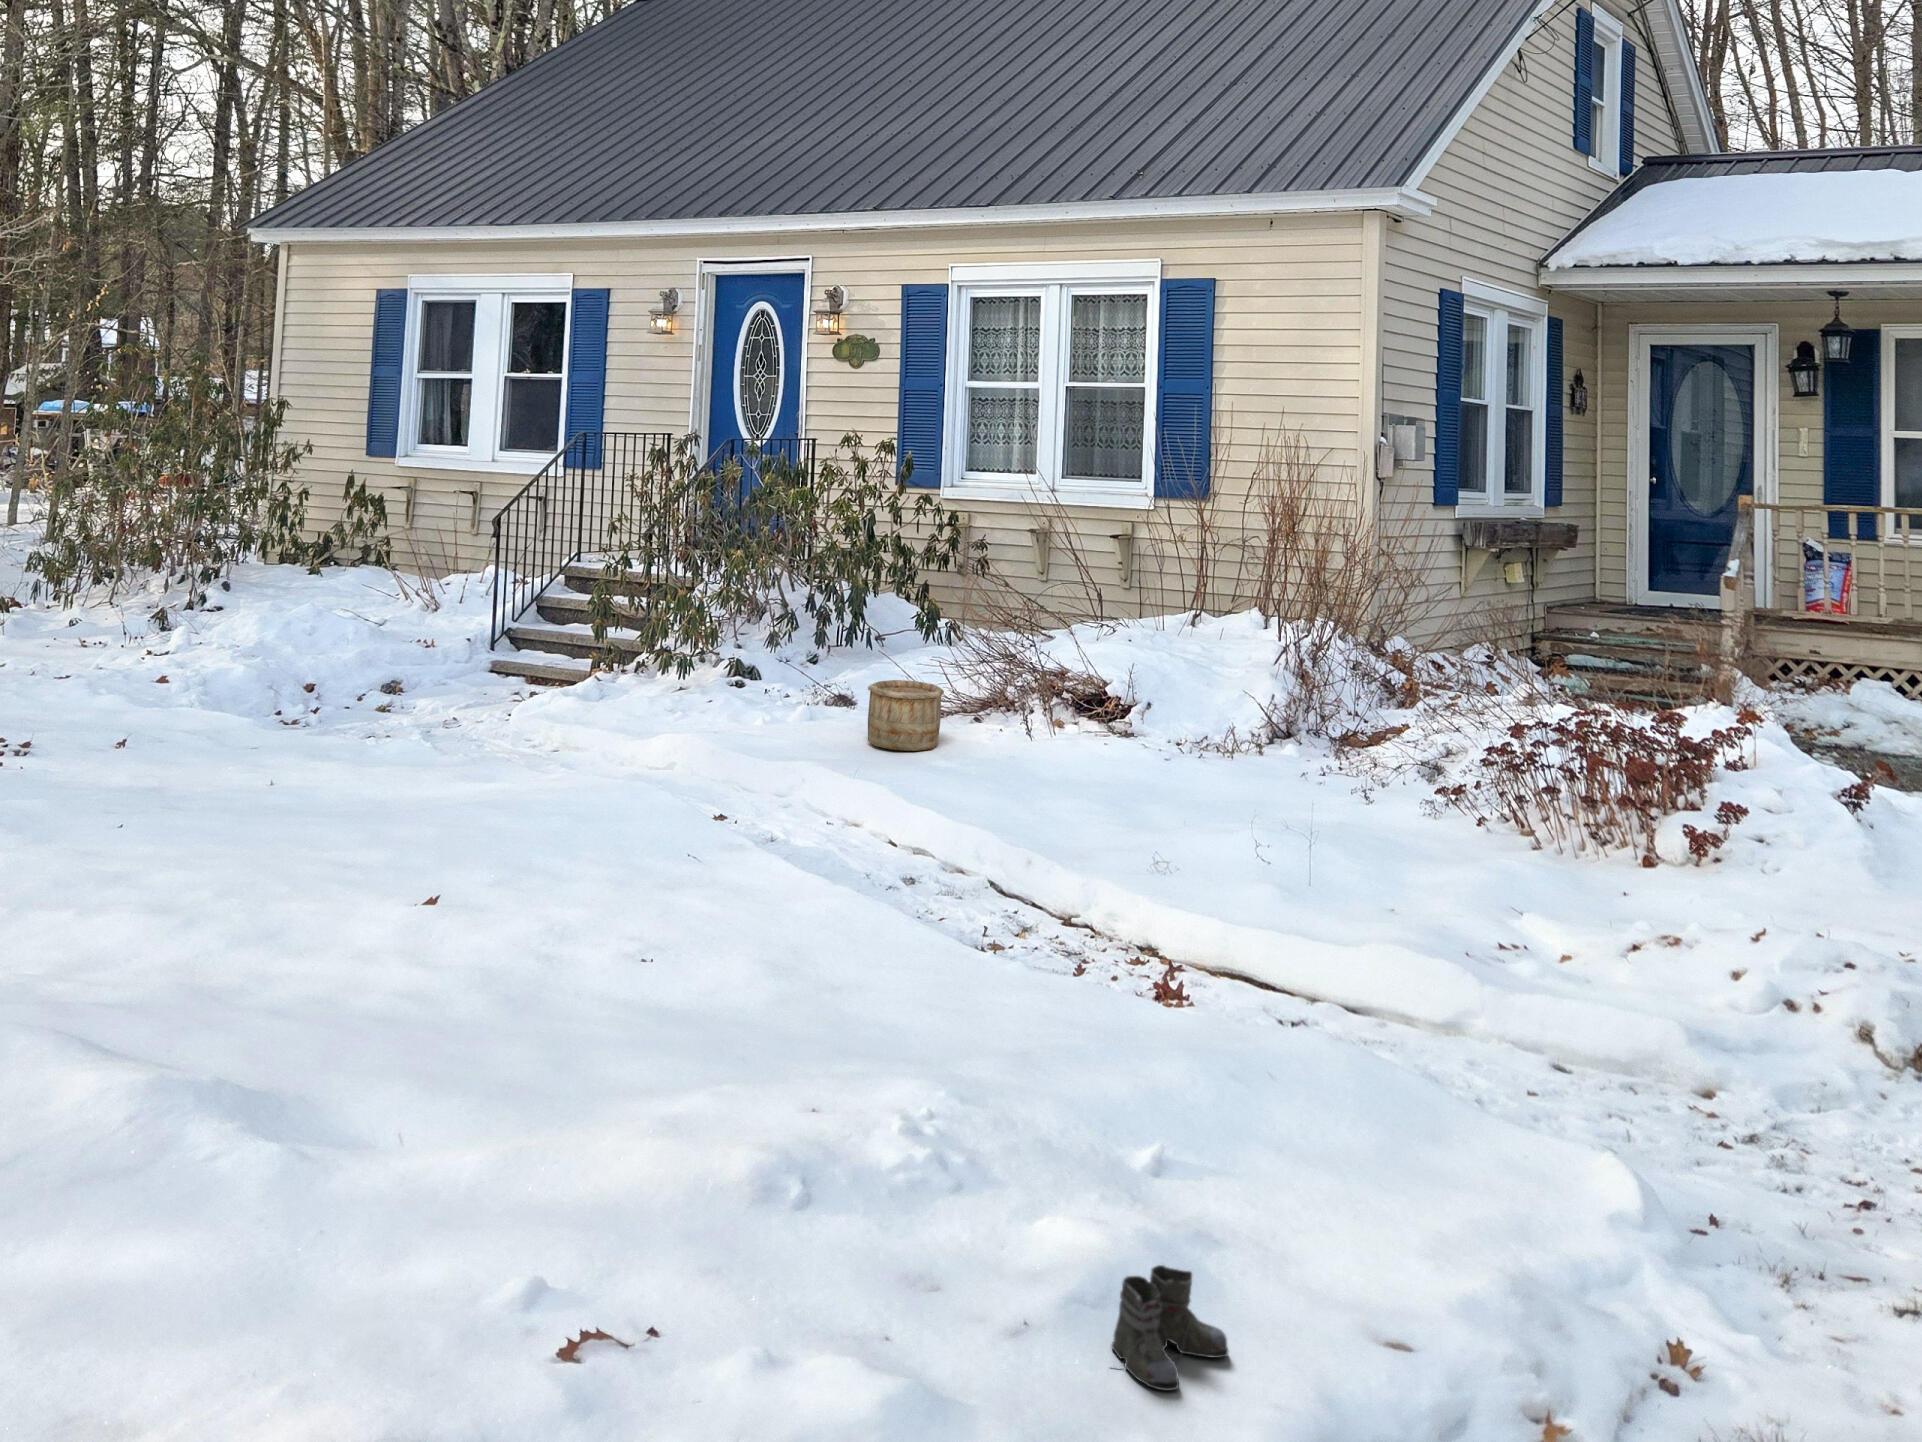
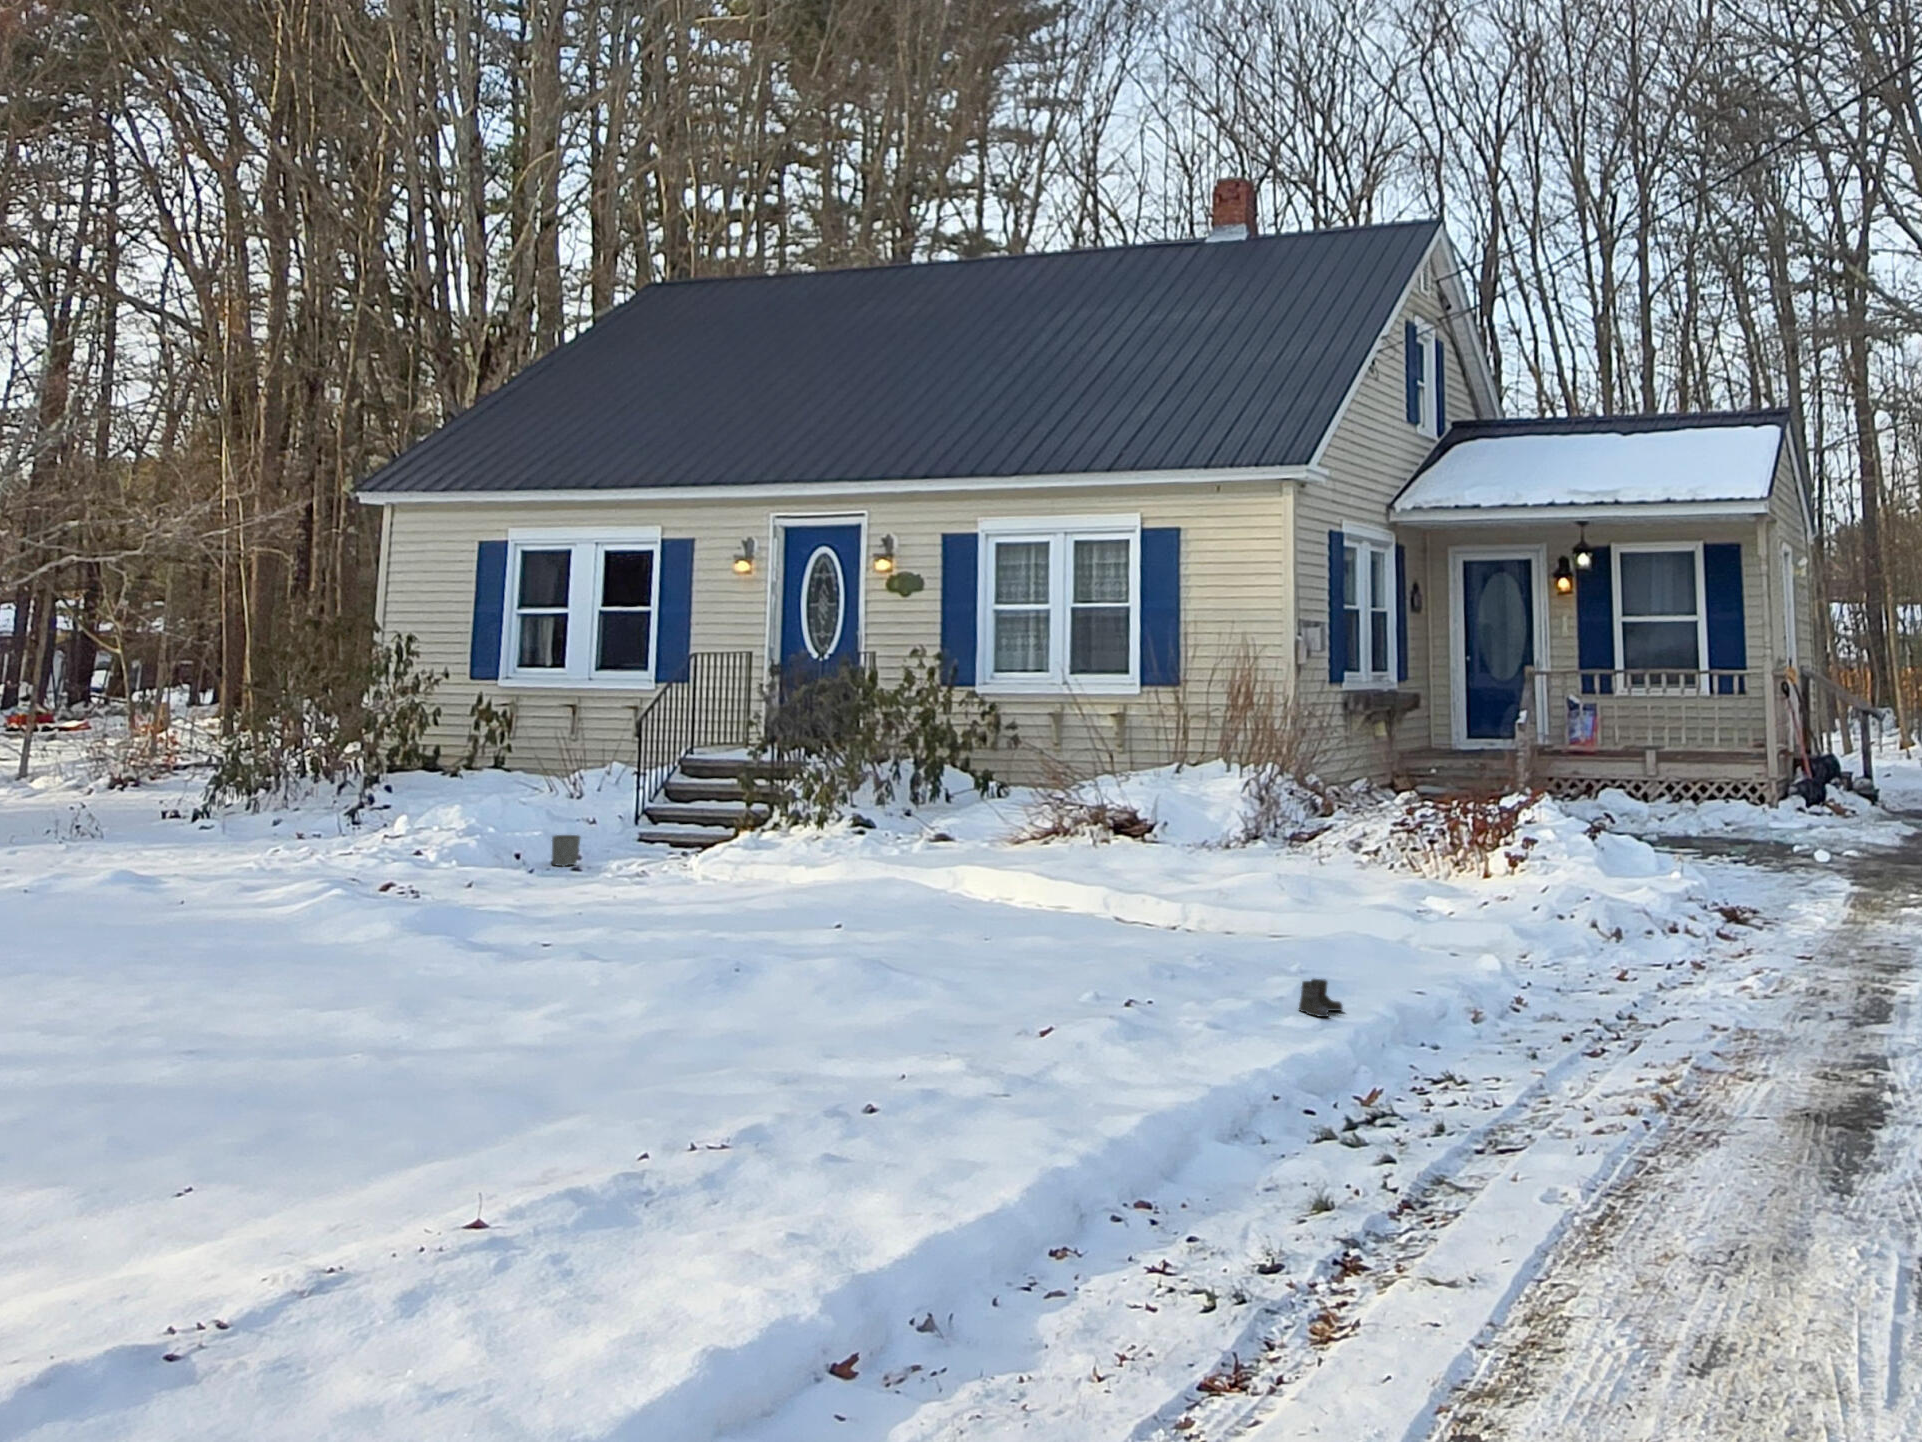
planter: none [286,670,326,715] -> present [552,835,580,867]
wooden bucket: present [868,680,944,751] -> none [994,810,1043,855]

